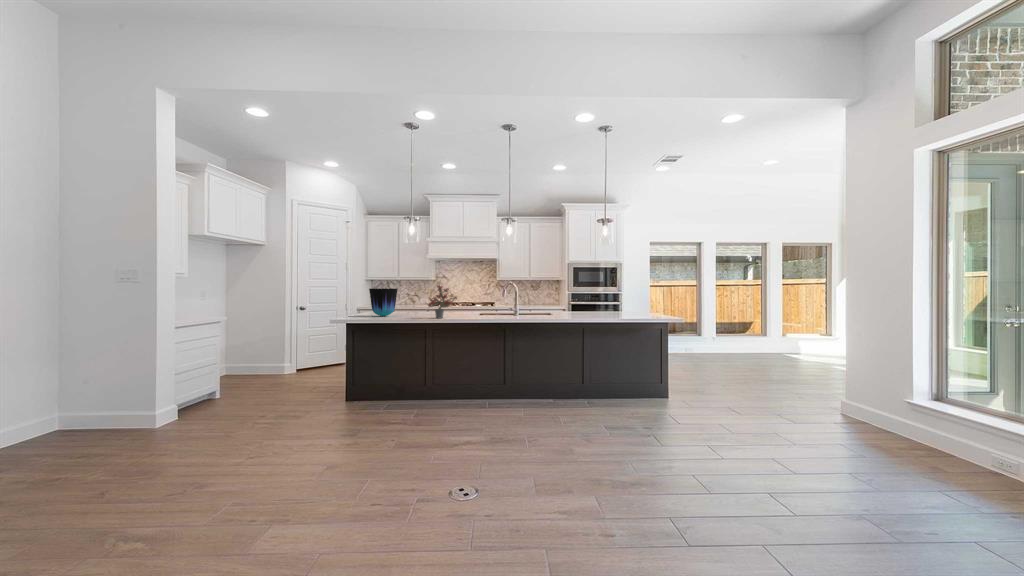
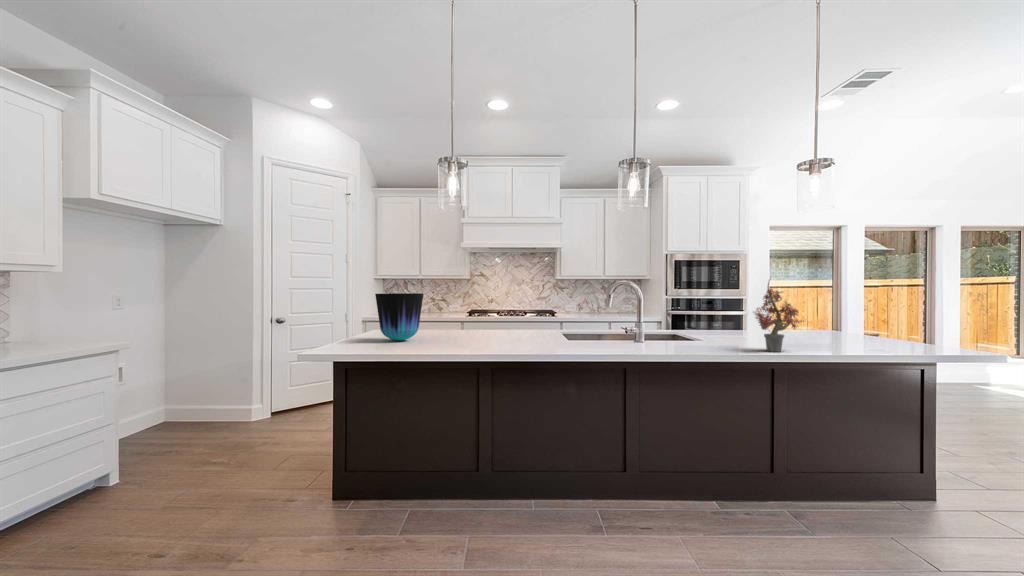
potted plant: present [427,285,457,318] -> present [755,280,804,352]

